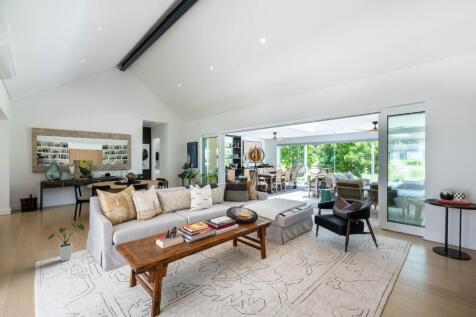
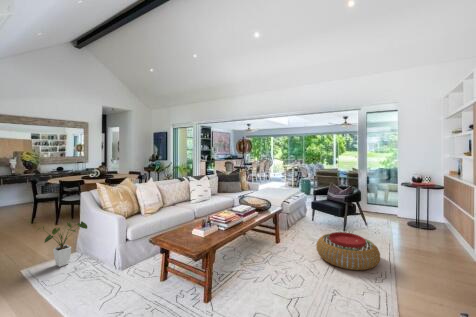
pouf: none [294,254,365,303] -> present [316,232,380,270]

